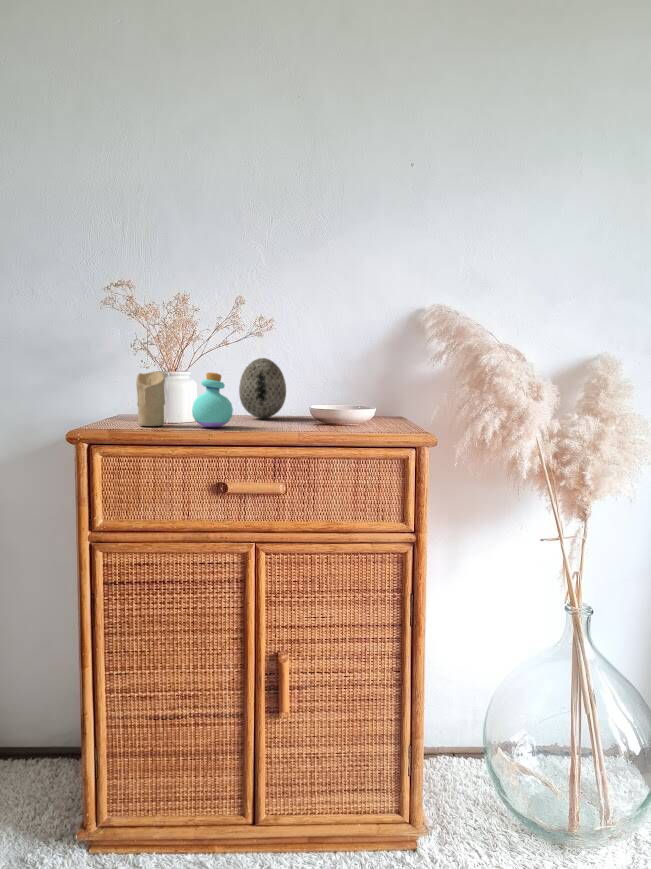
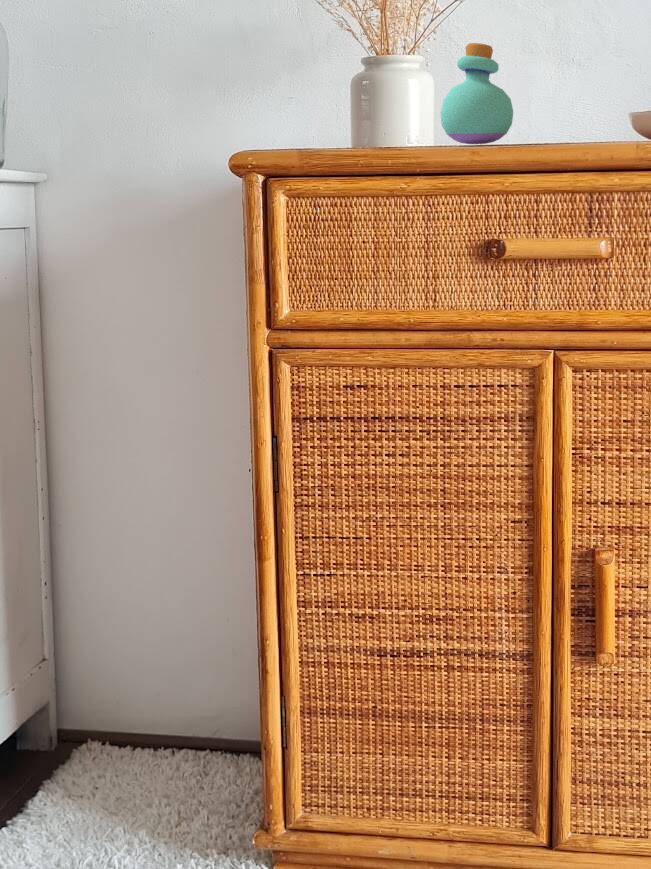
decorative egg: present [239,358,286,418] -> none [524,26,612,140]
candle: present [136,371,165,426] -> none [343,50,392,147]

